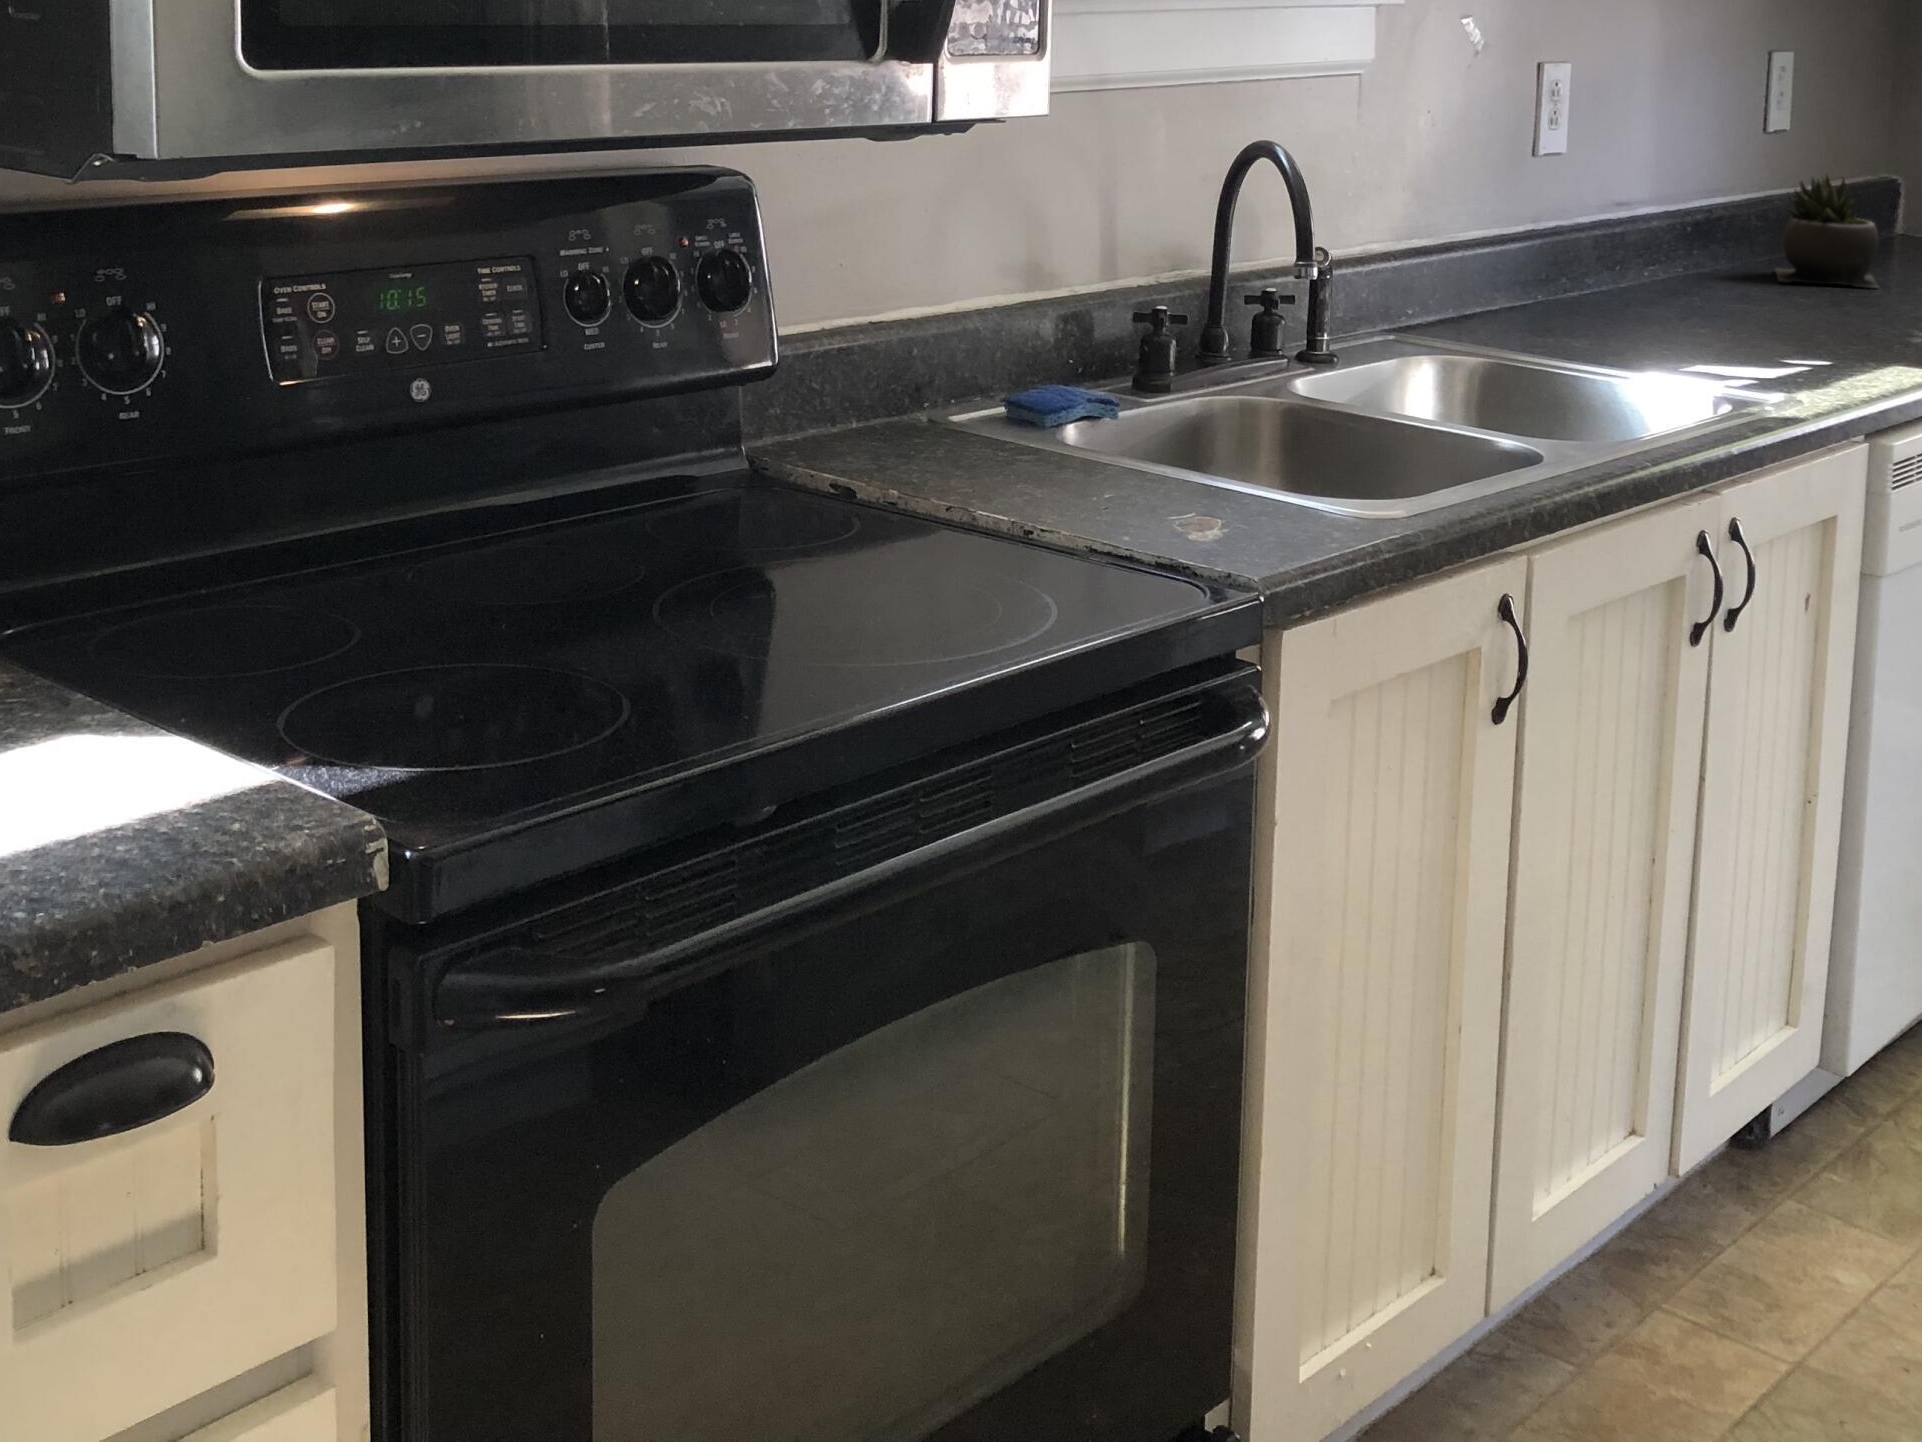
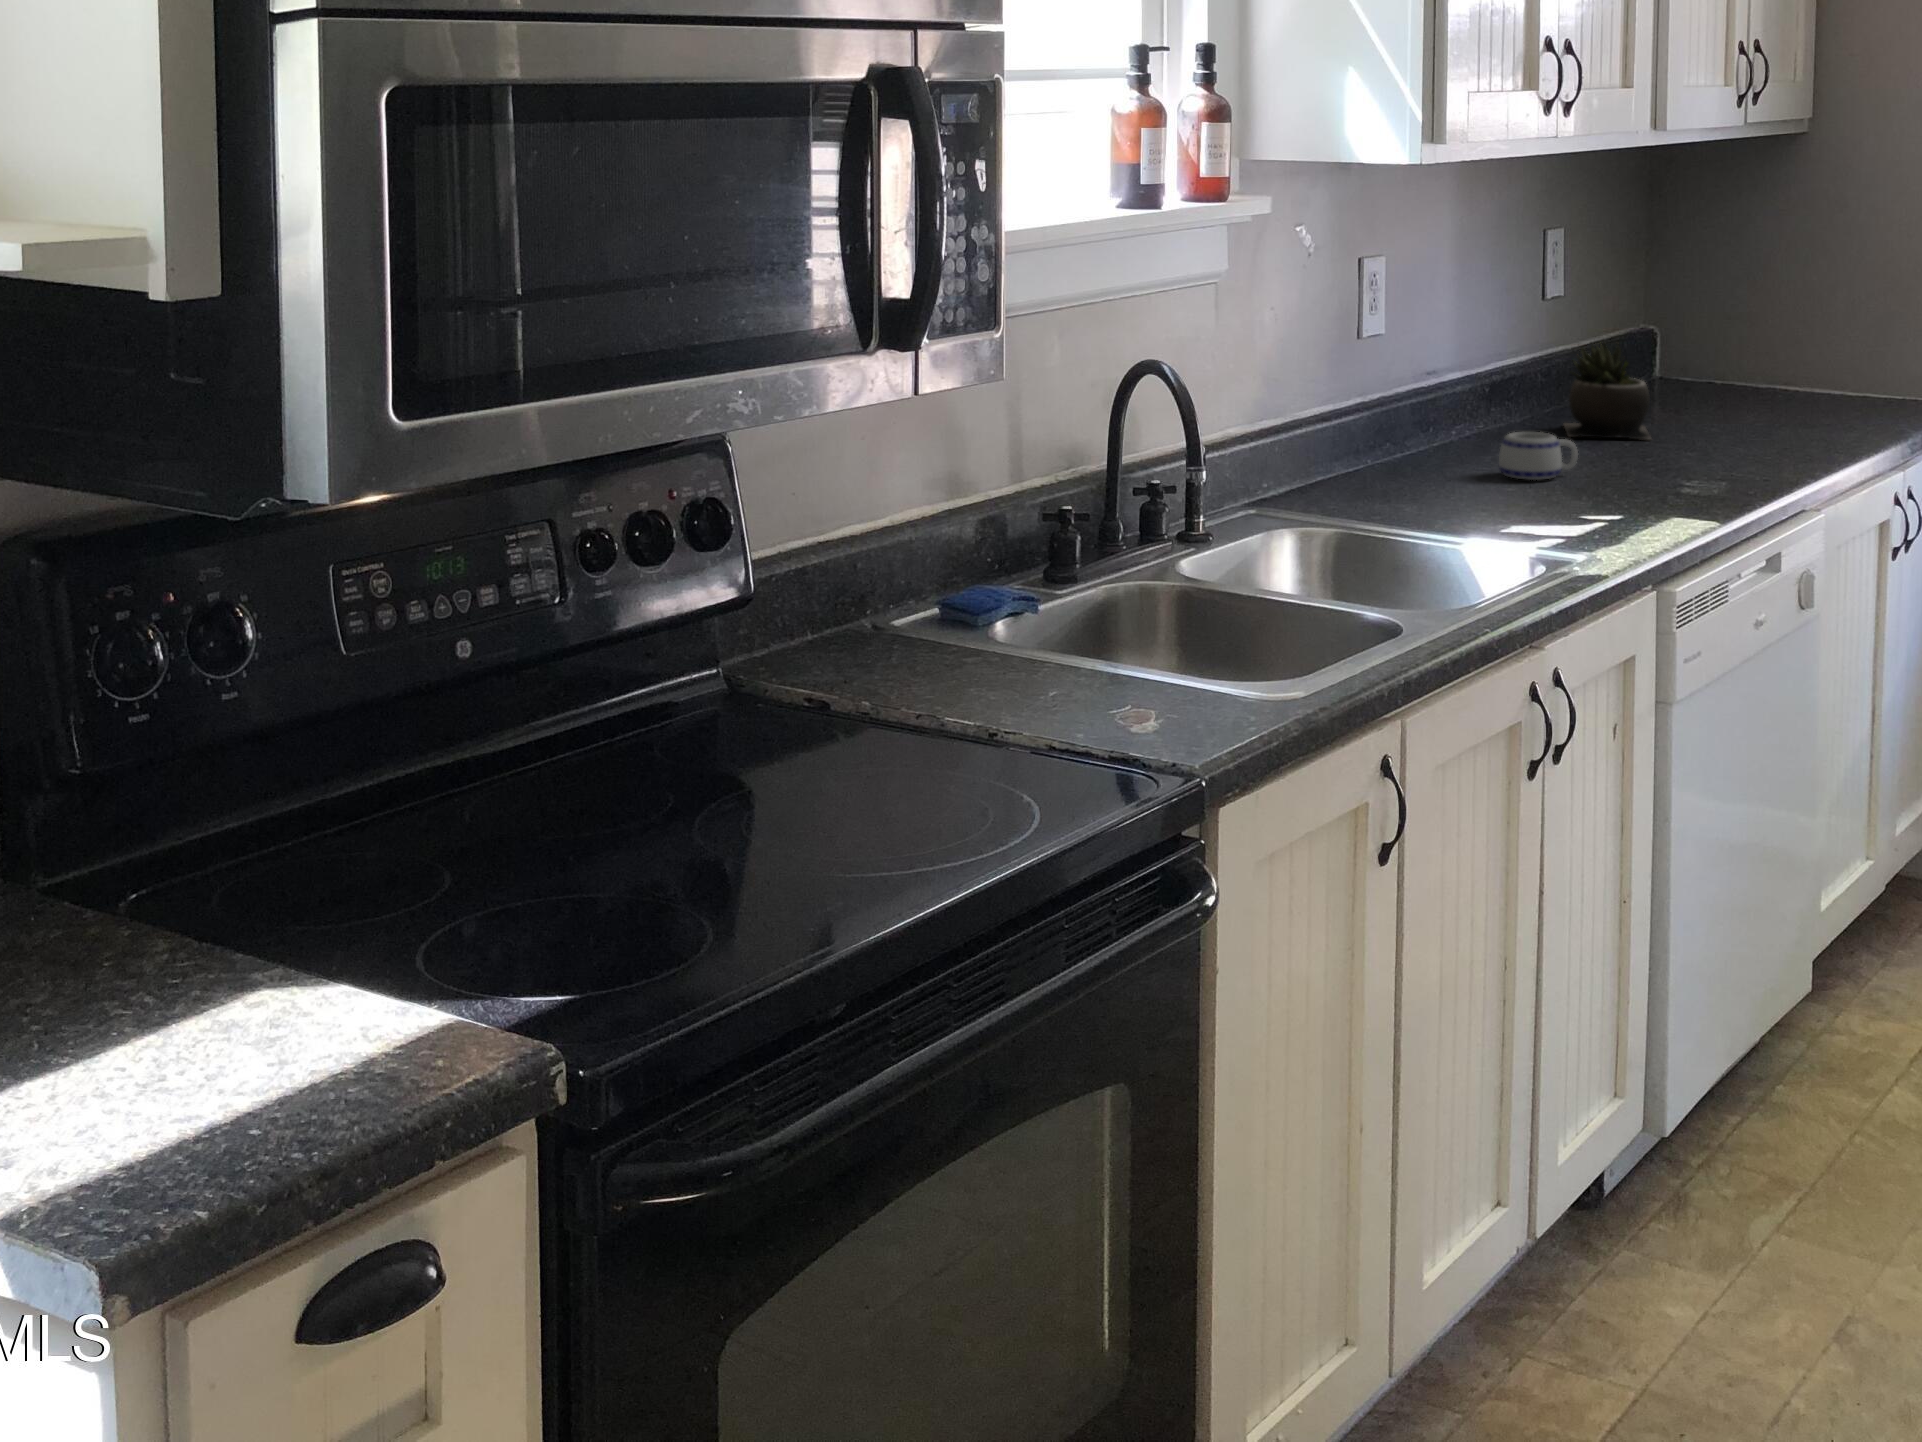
mug: none [1691,265,1786,319] -> present [1499,432,1578,480]

